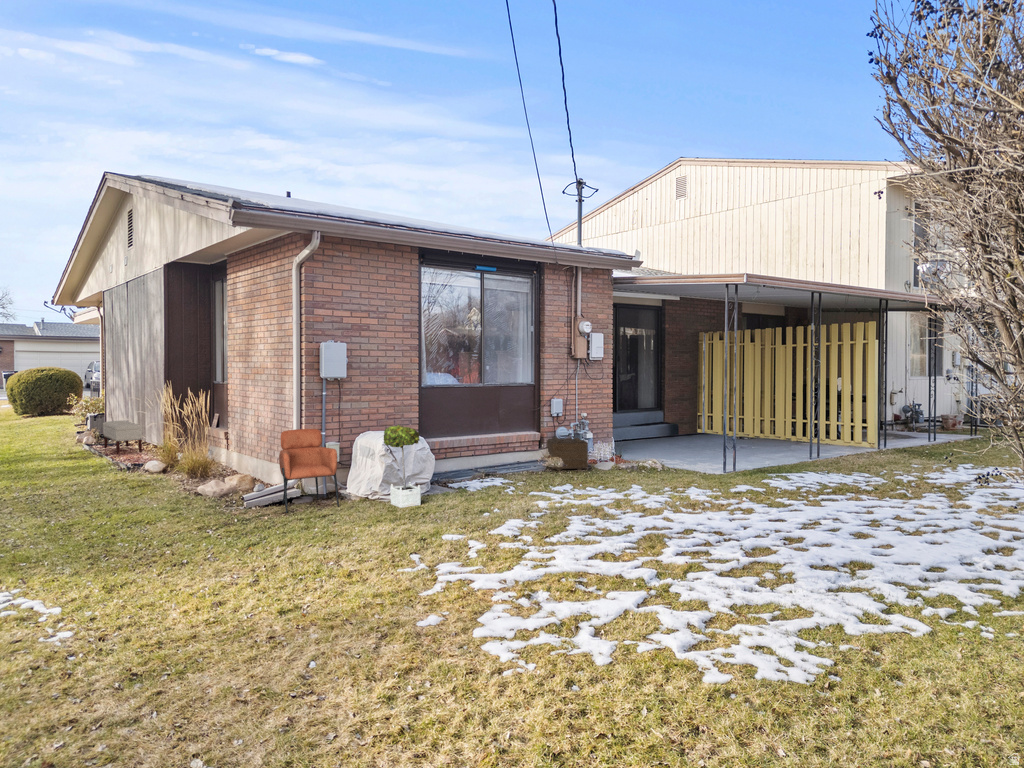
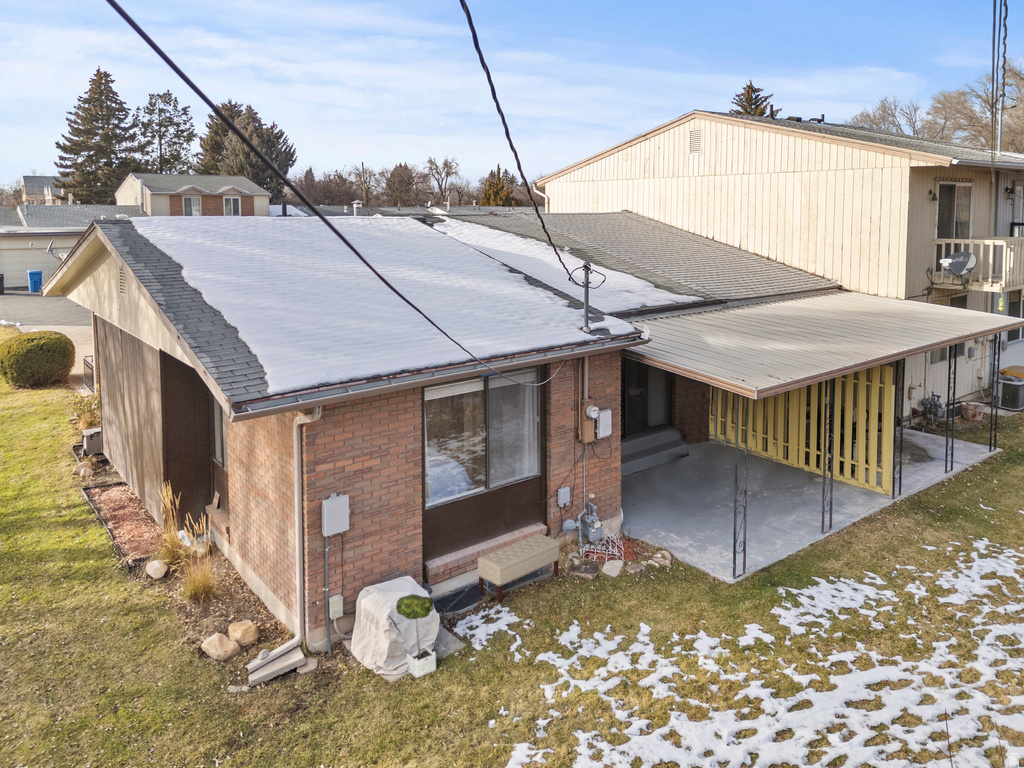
bench: present [103,421,142,454] -> present [477,534,560,602]
chair: present [279,429,339,513] -> none [286,591,352,695]
wooden crate: present [547,437,588,471] -> none [552,527,597,570]

